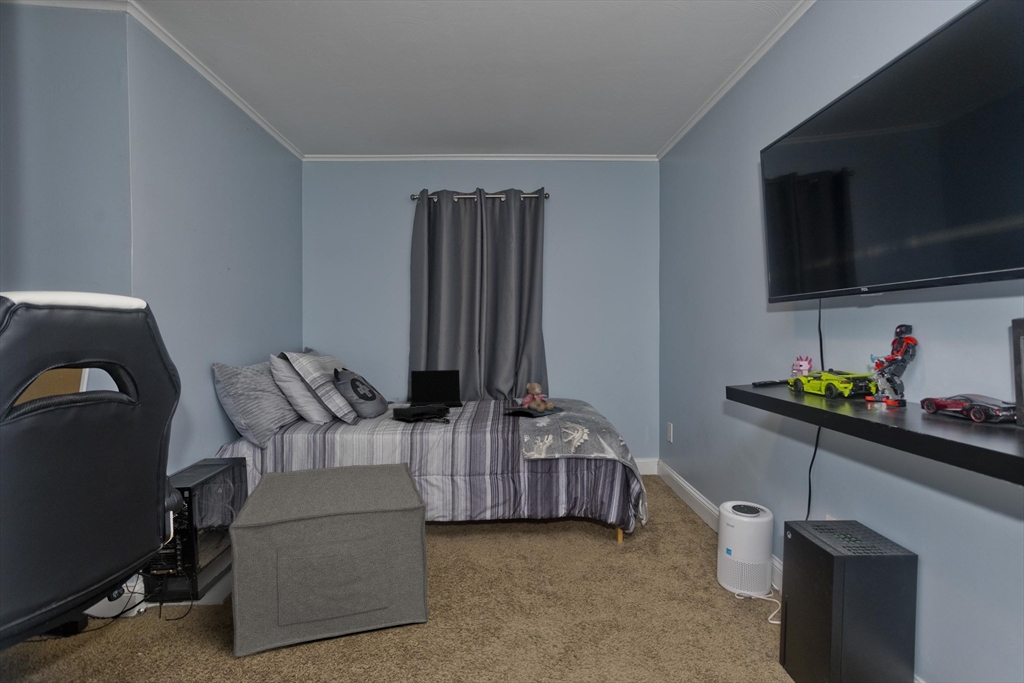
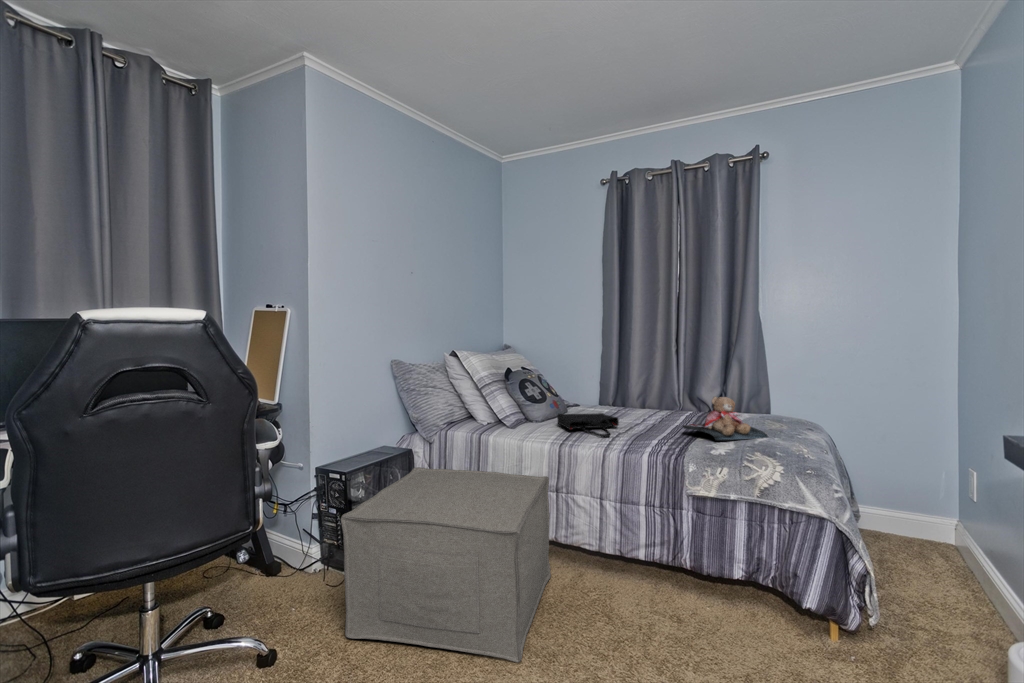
laptop: present [411,370,463,407] -> none [587,372,651,418]

